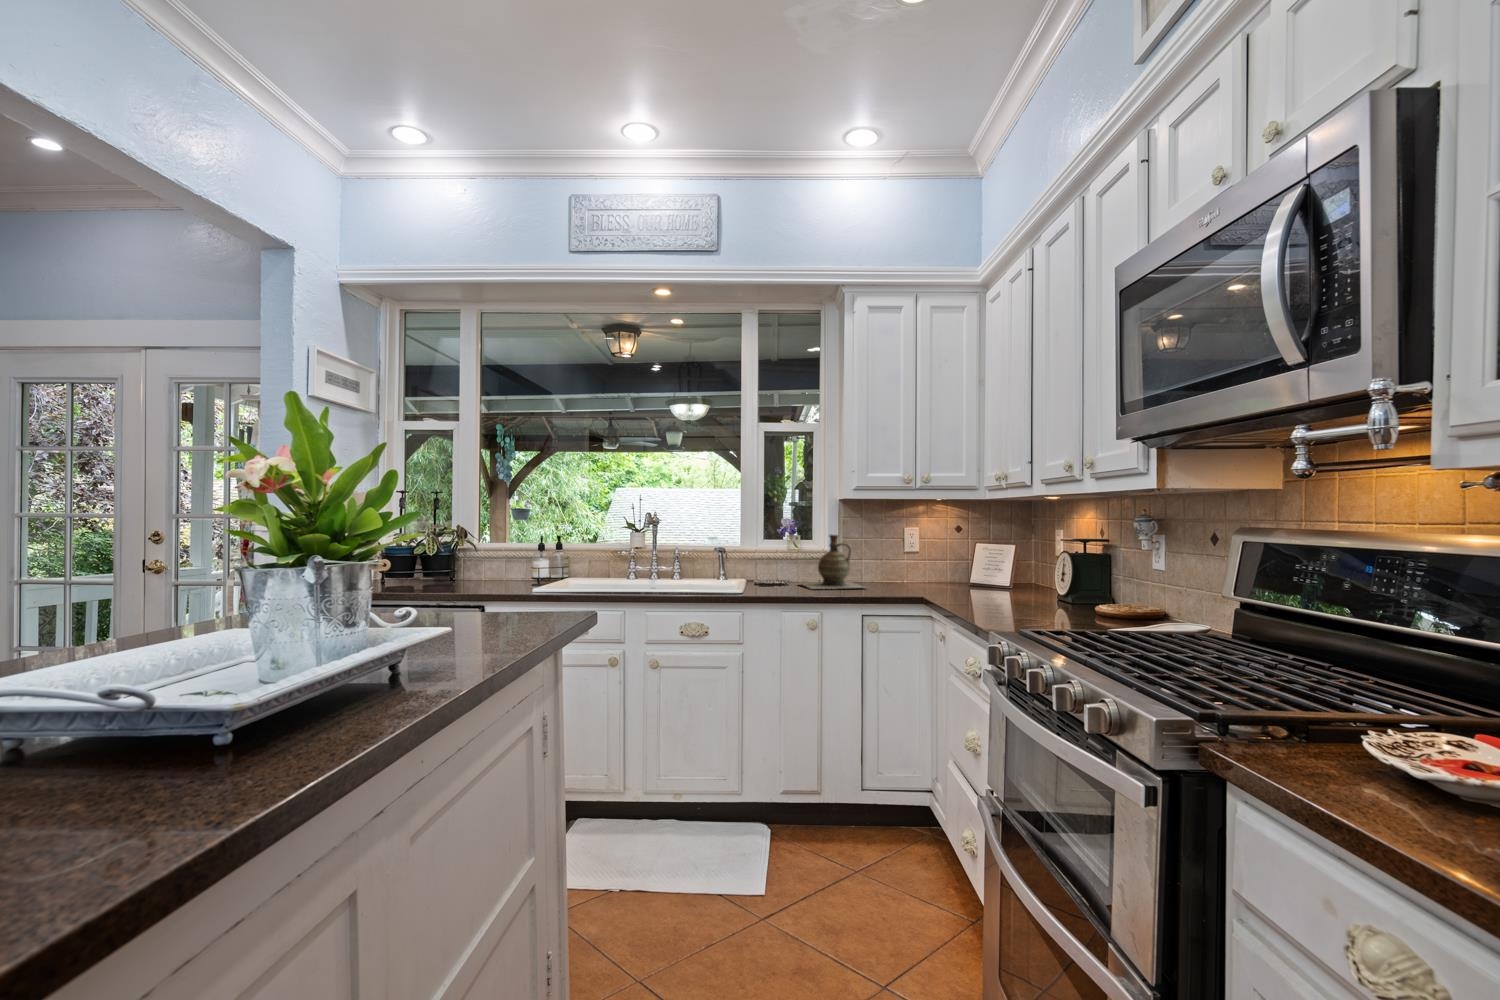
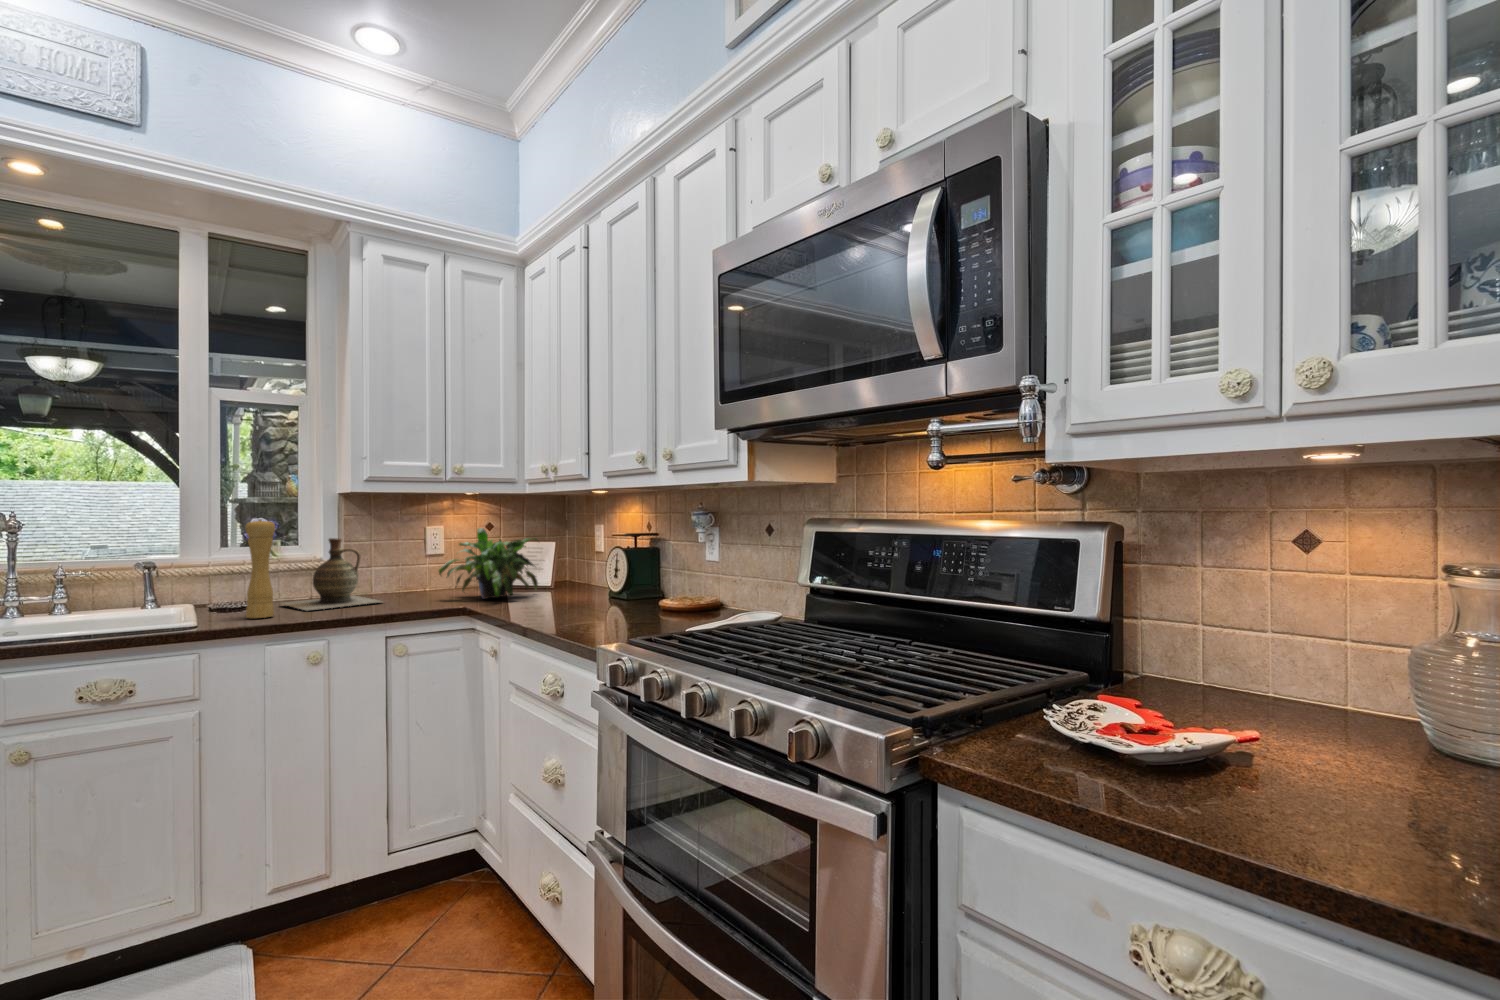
pepper mill: none [773,518,791,591] -> present [246,519,275,618]
potted plant: none [909,530,996,592] -> present [439,528,538,599]

